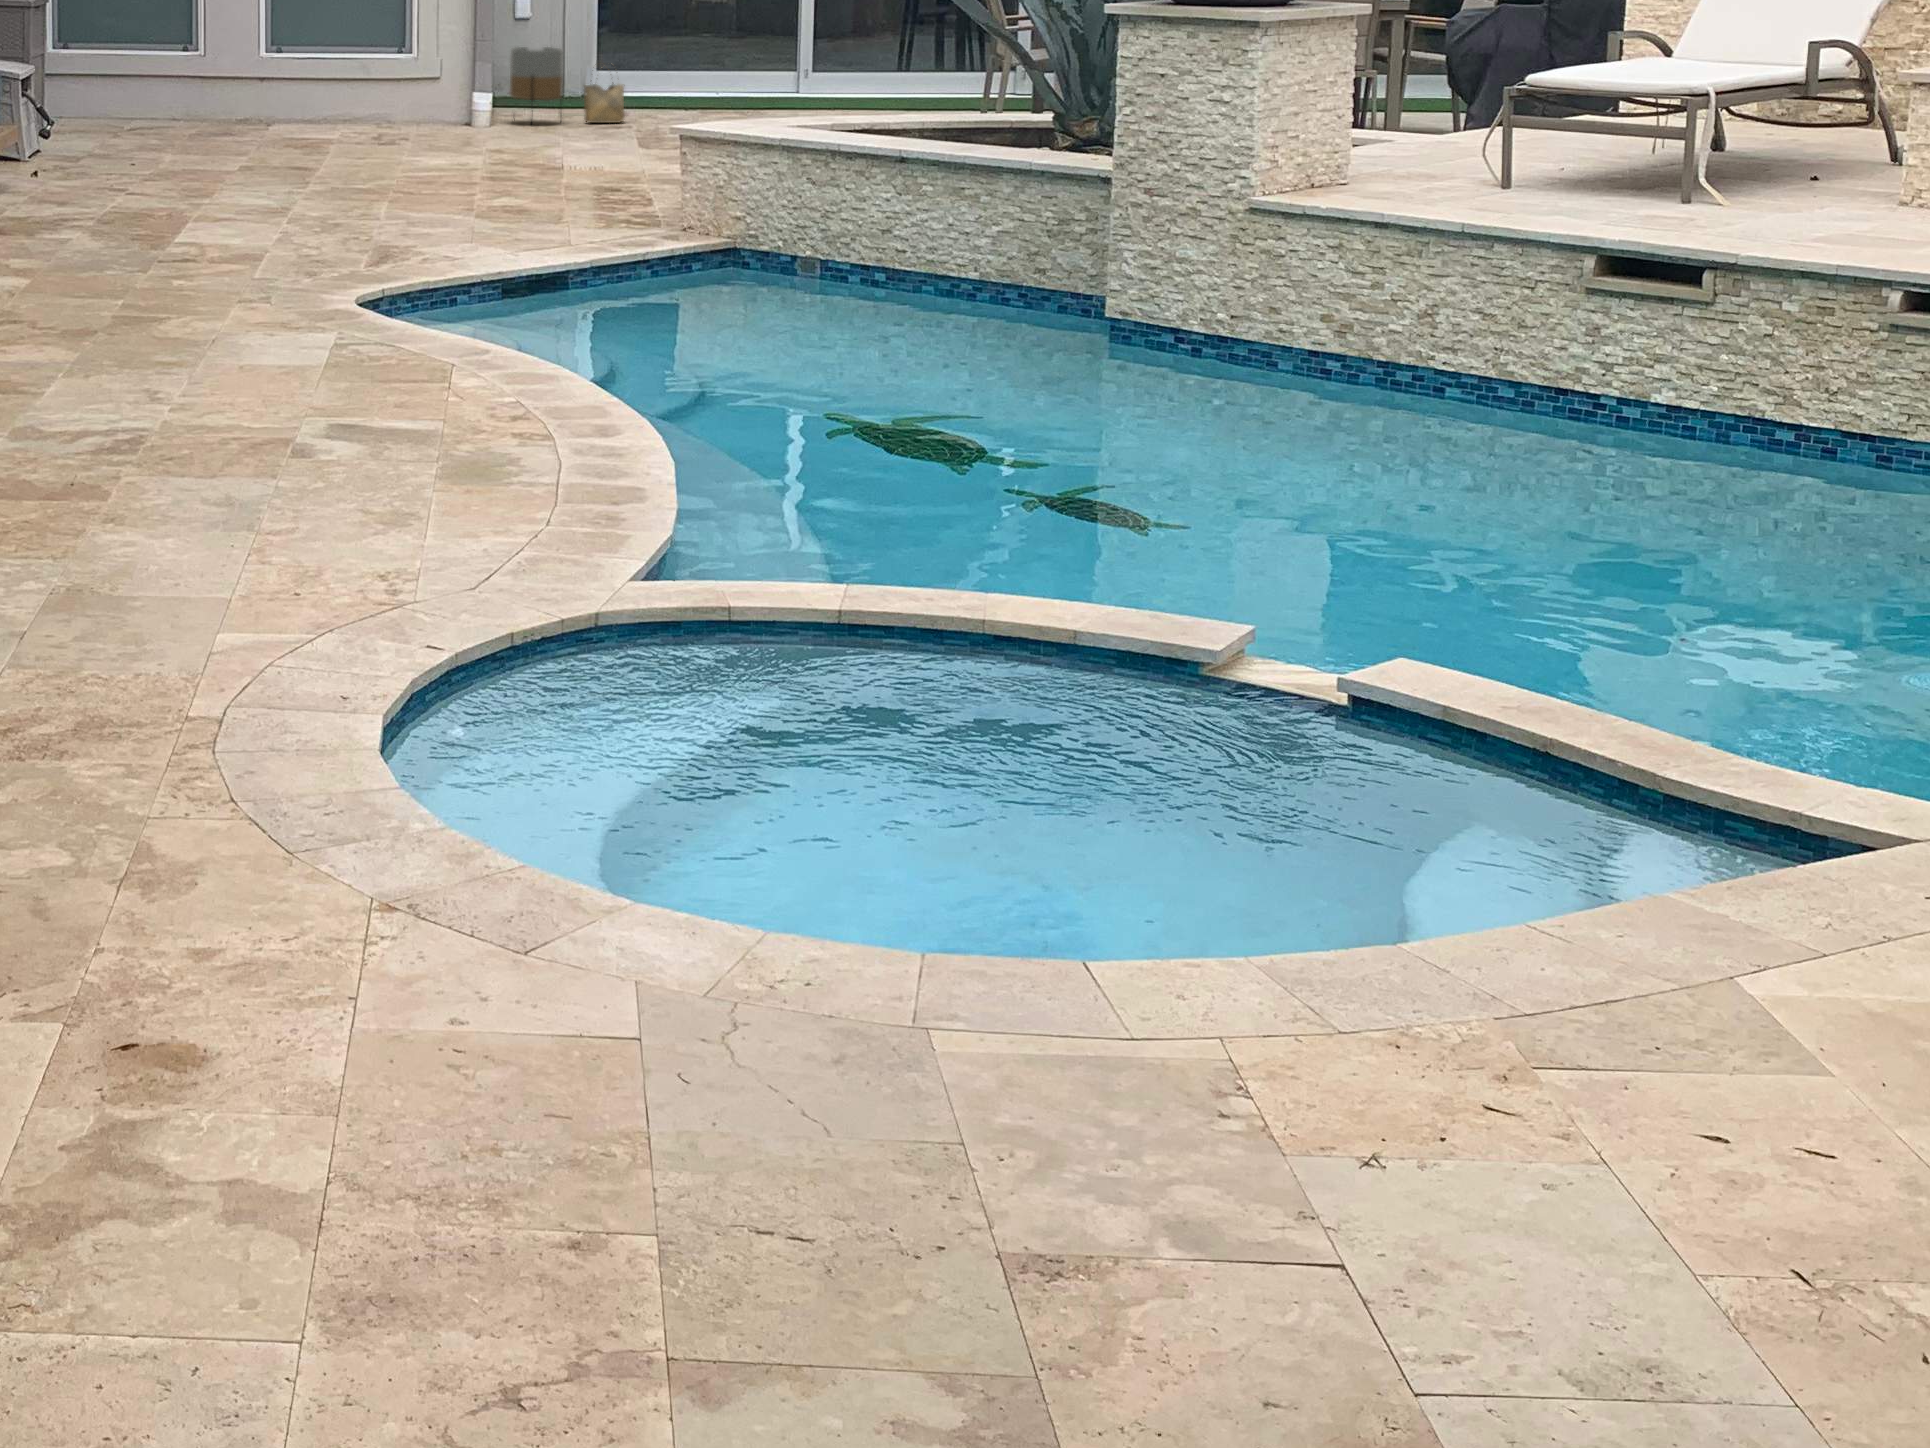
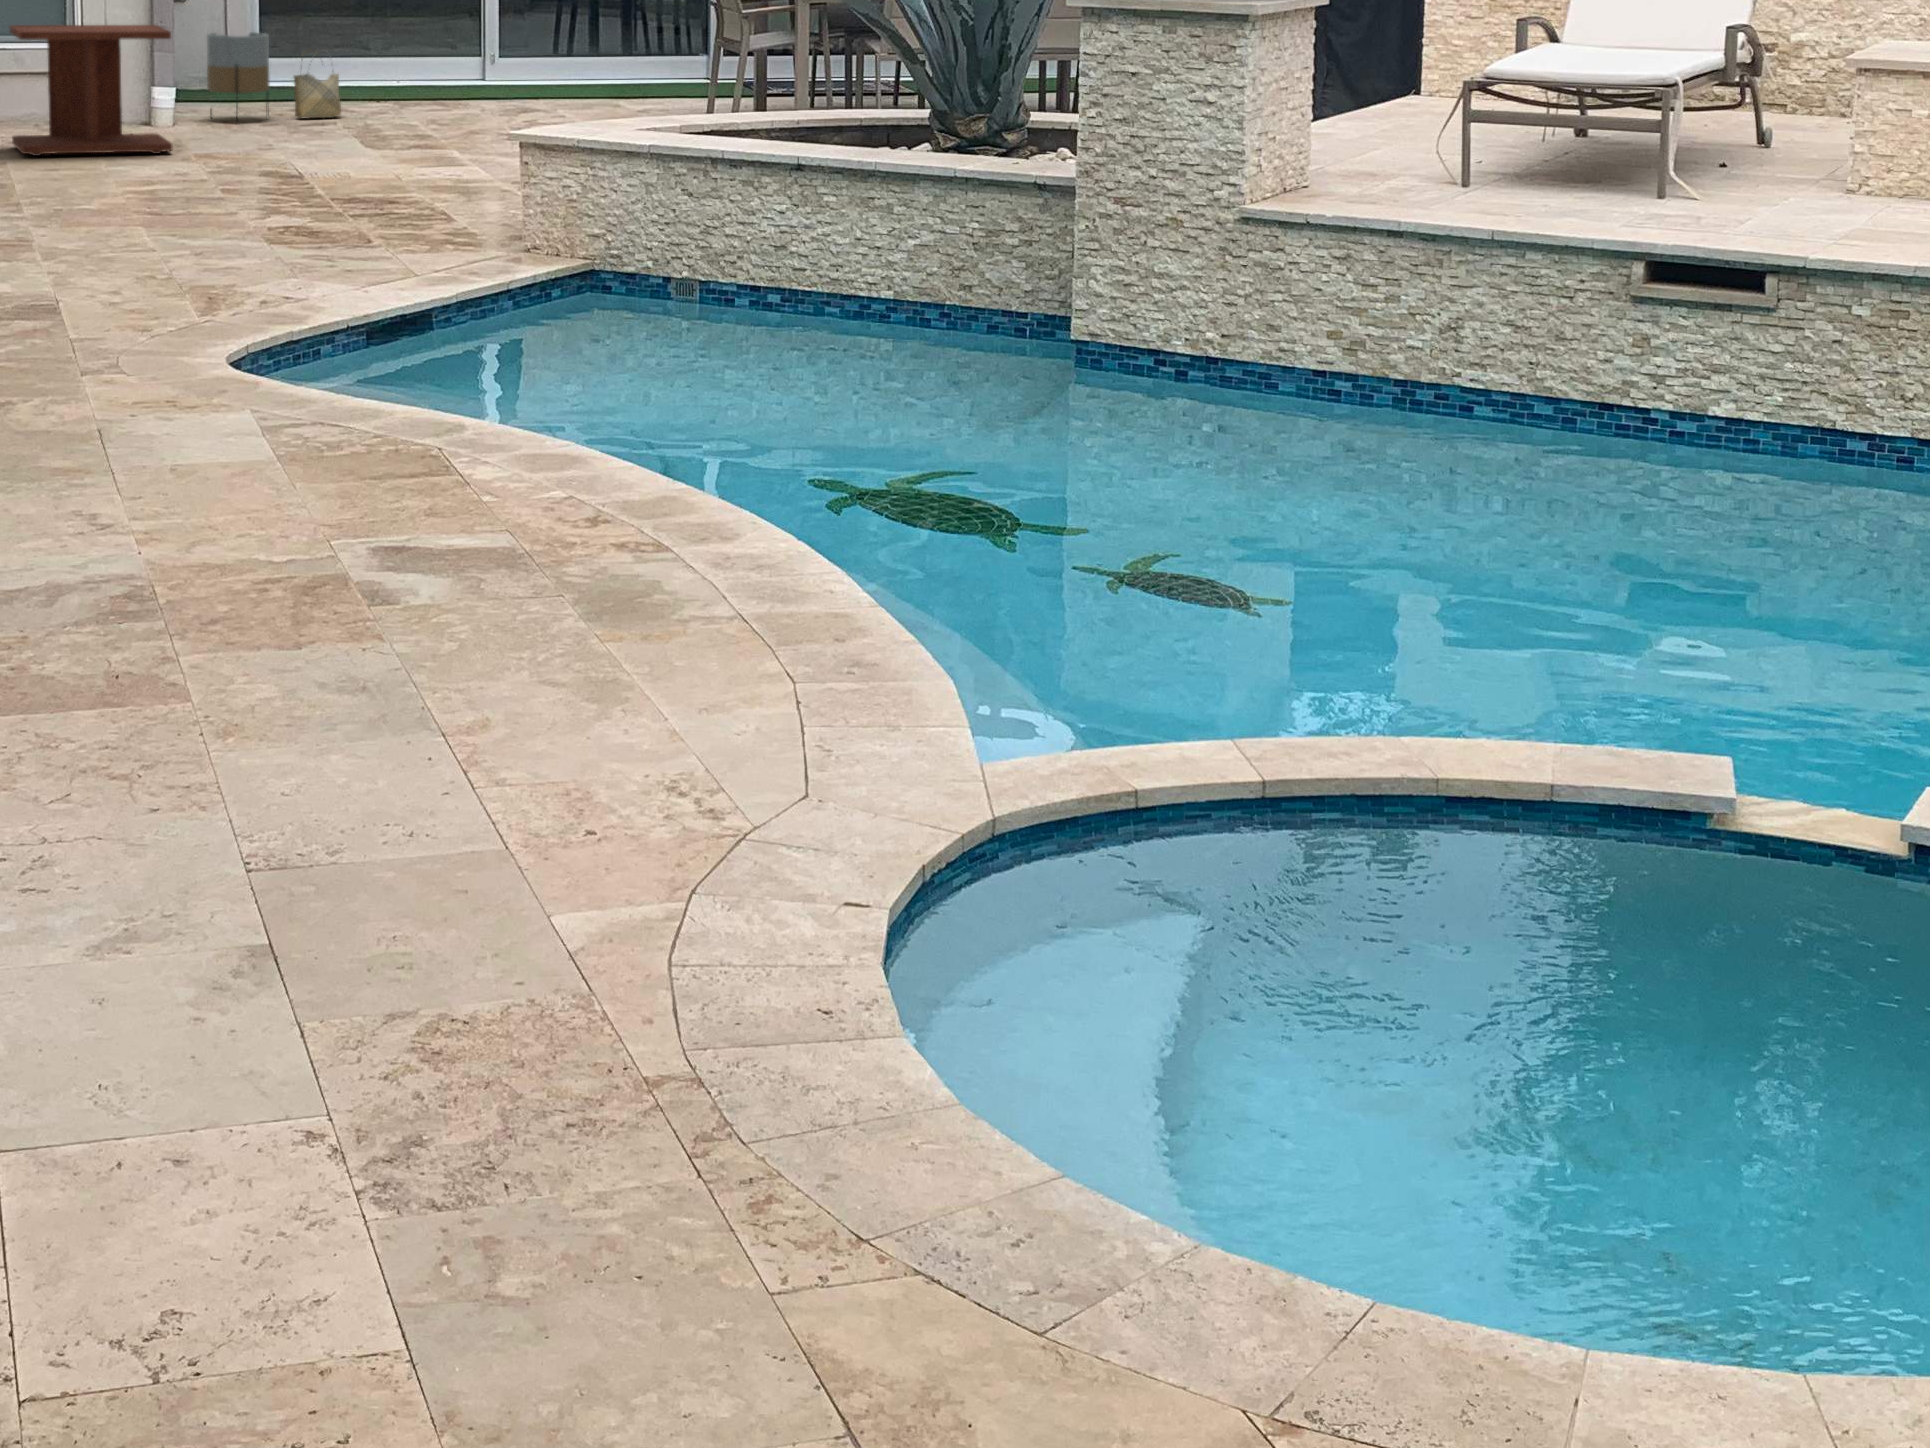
side table: none [333,38,458,148] -> present [10,25,173,156]

